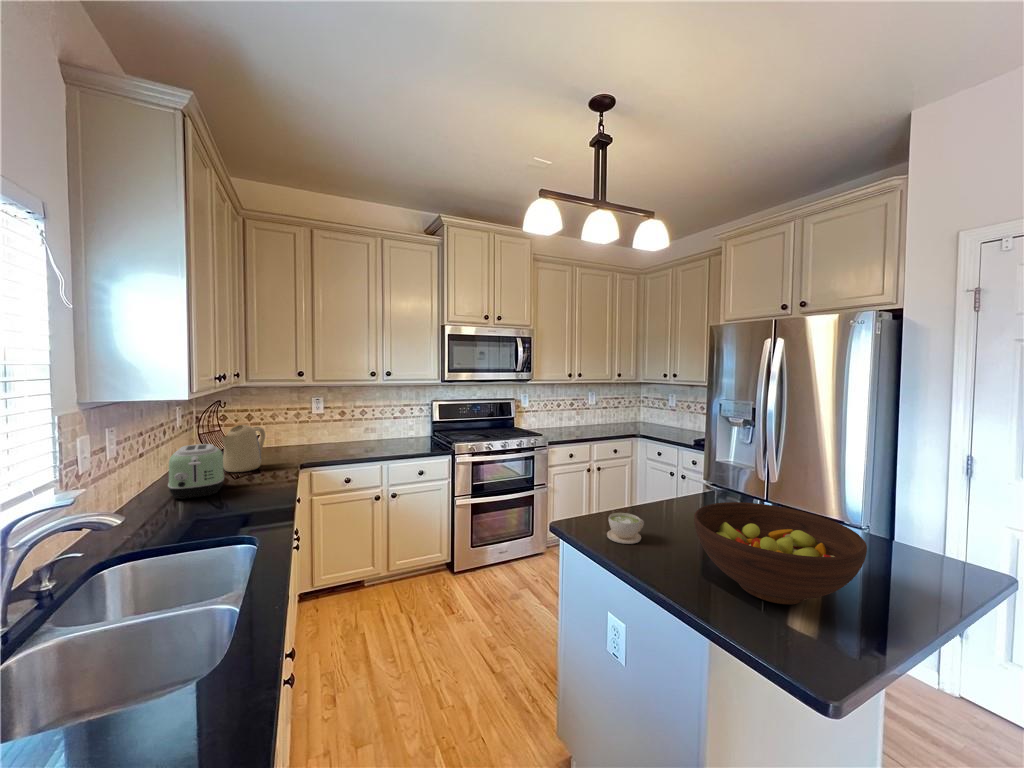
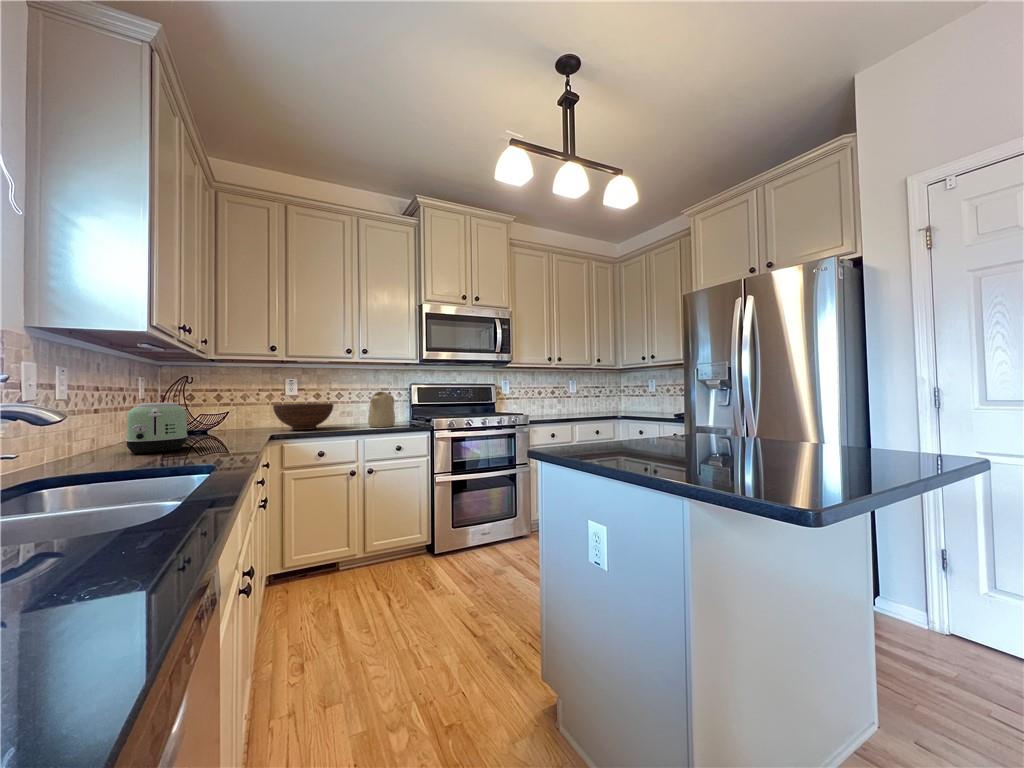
kettle: present [221,425,265,472] -> present [368,392,395,428]
fruit bowl: present [694,502,867,604] -> present [273,403,333,430]
coffee cup: present [607,513,644,544] -> none [584,433,621,458]

